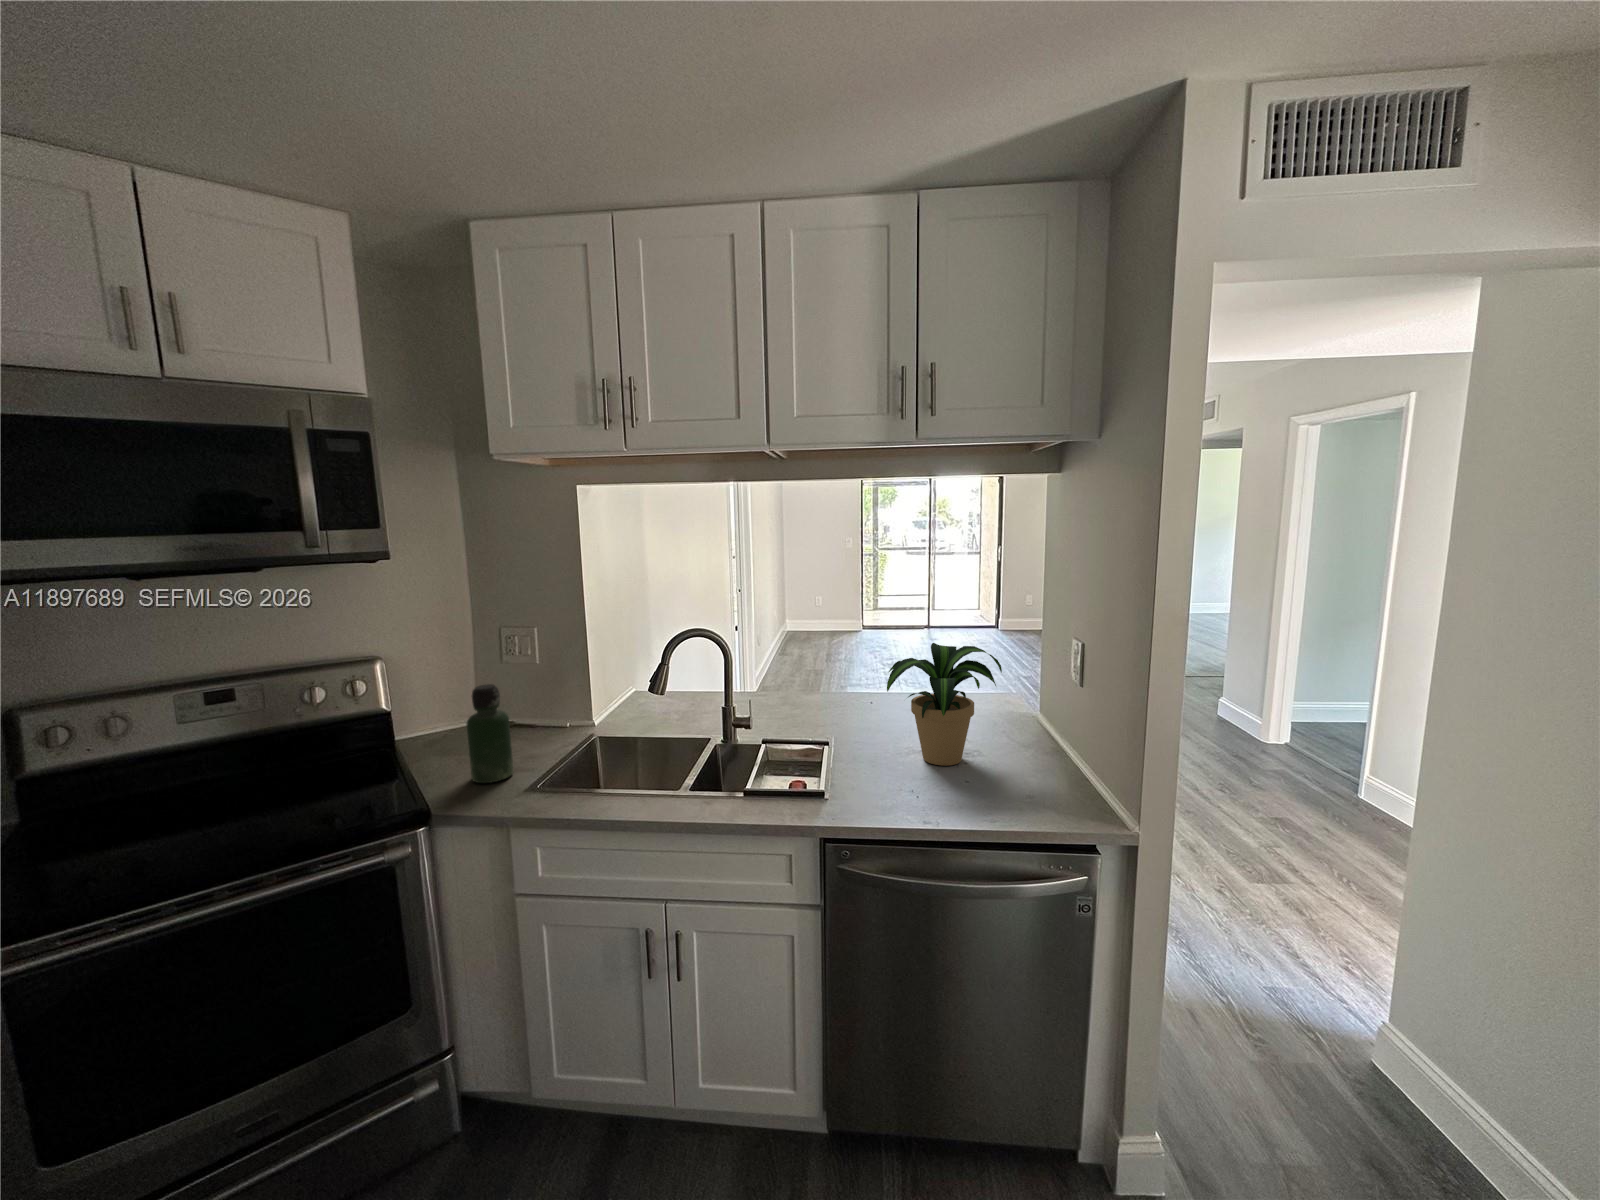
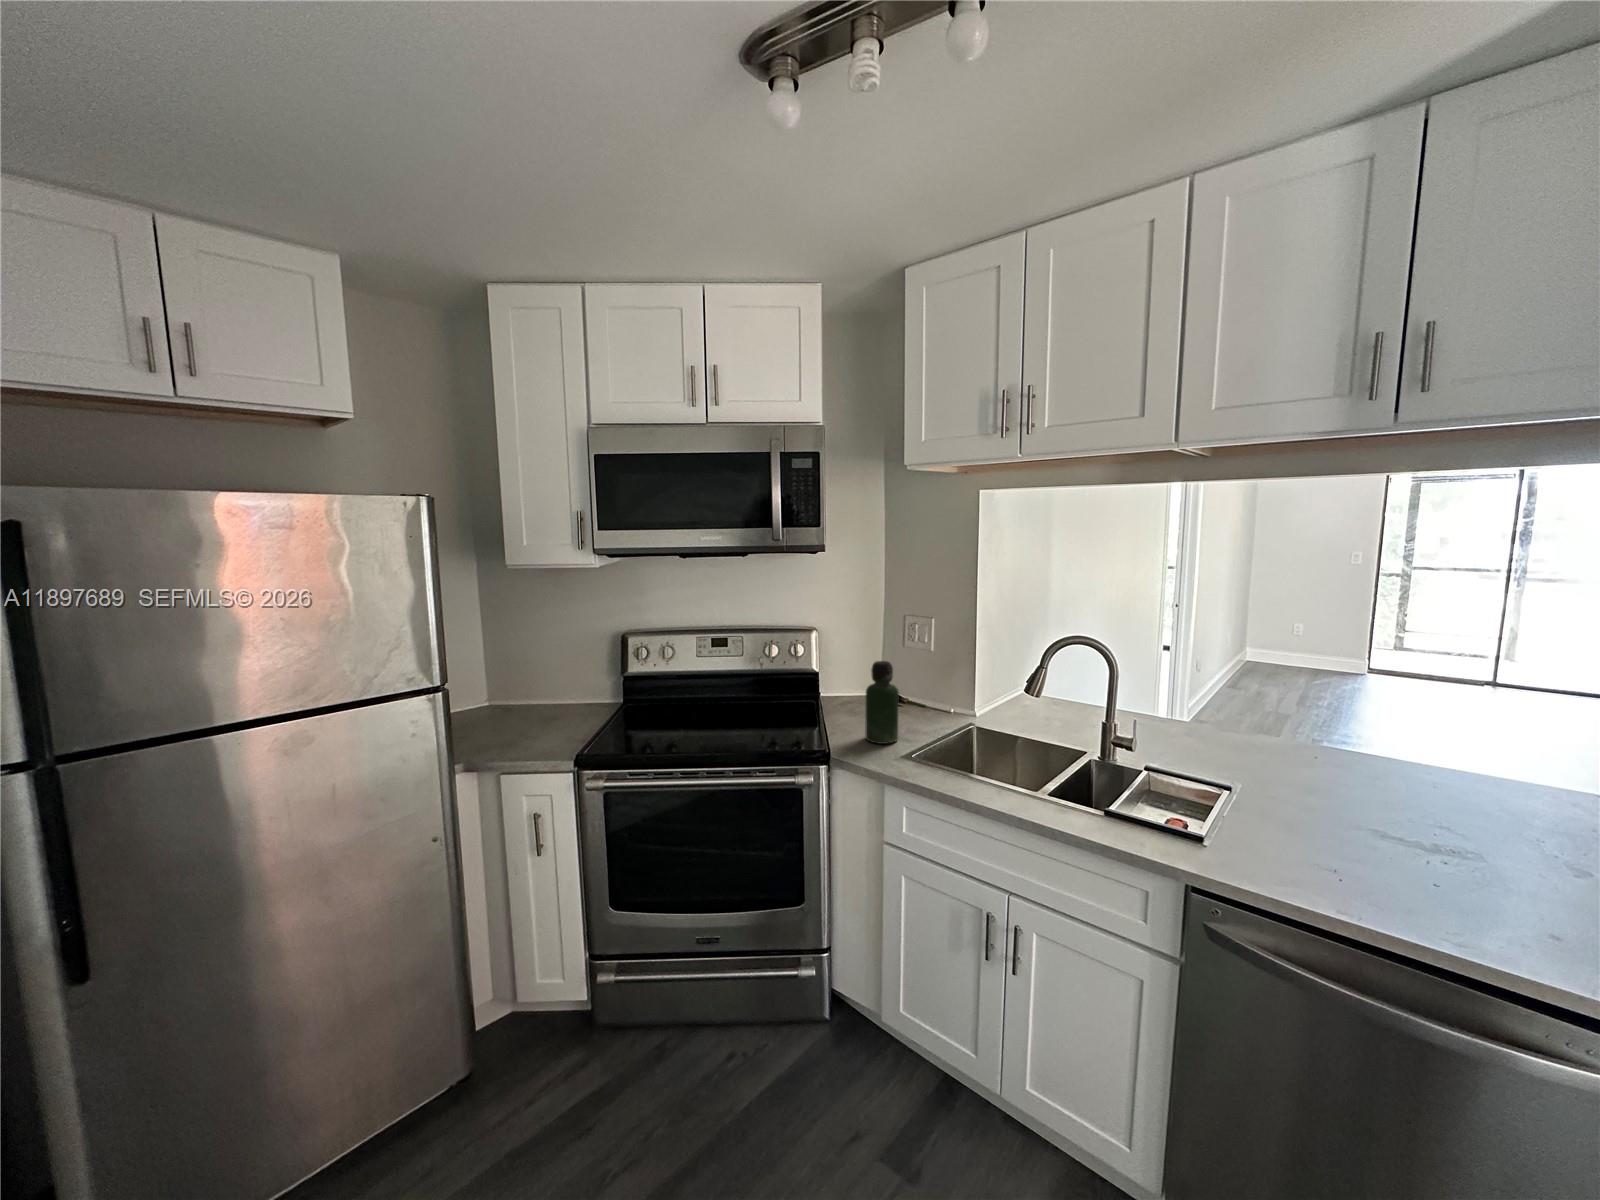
potted plant: present [887,643,1002,766] -> none [1316,693,1539,862]

